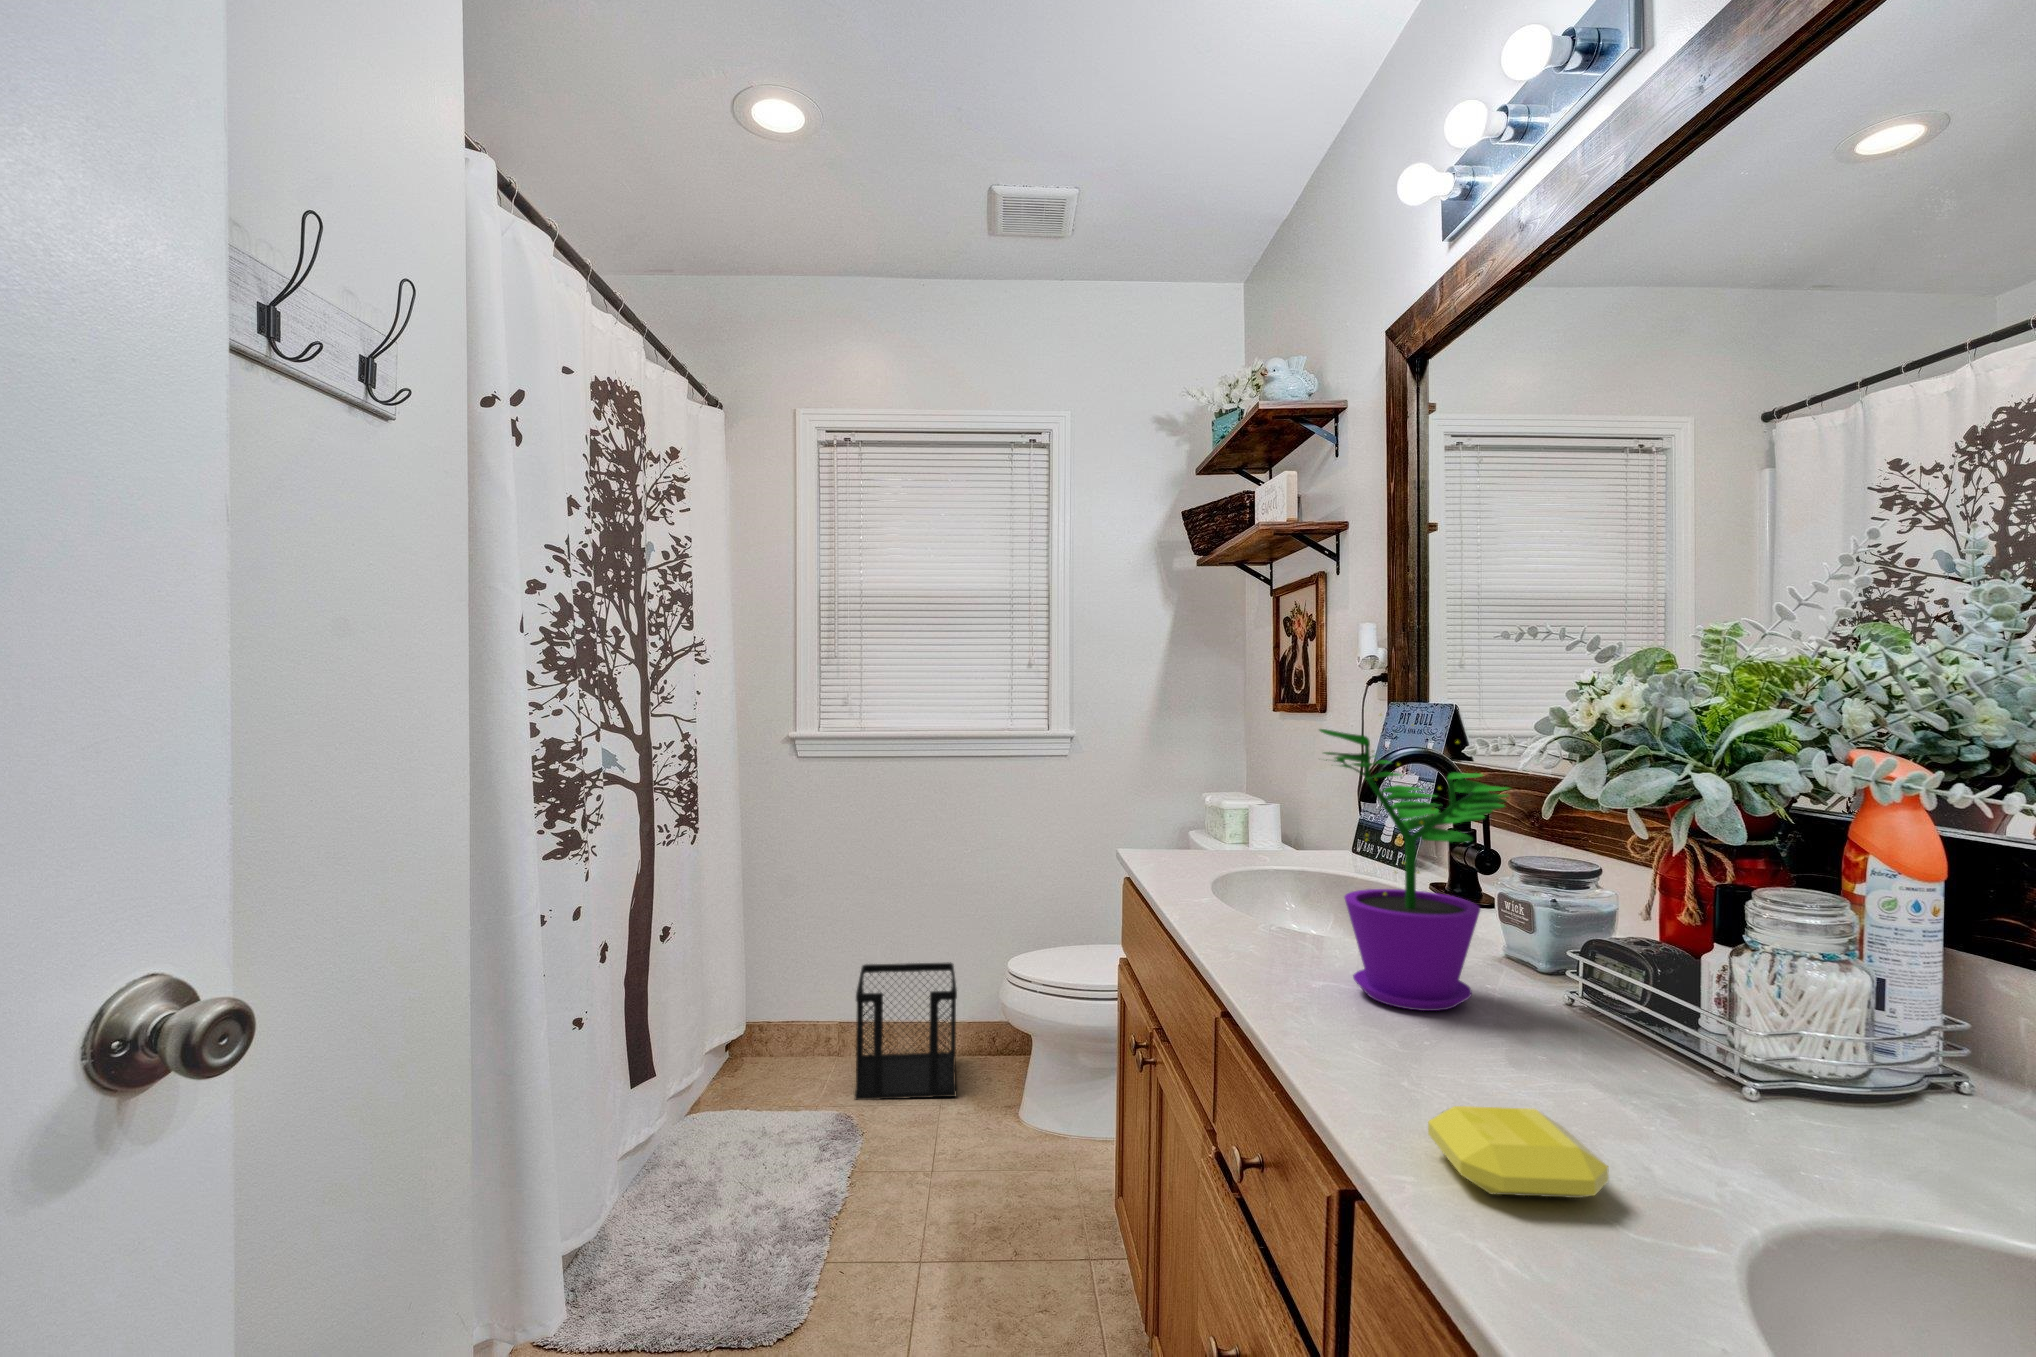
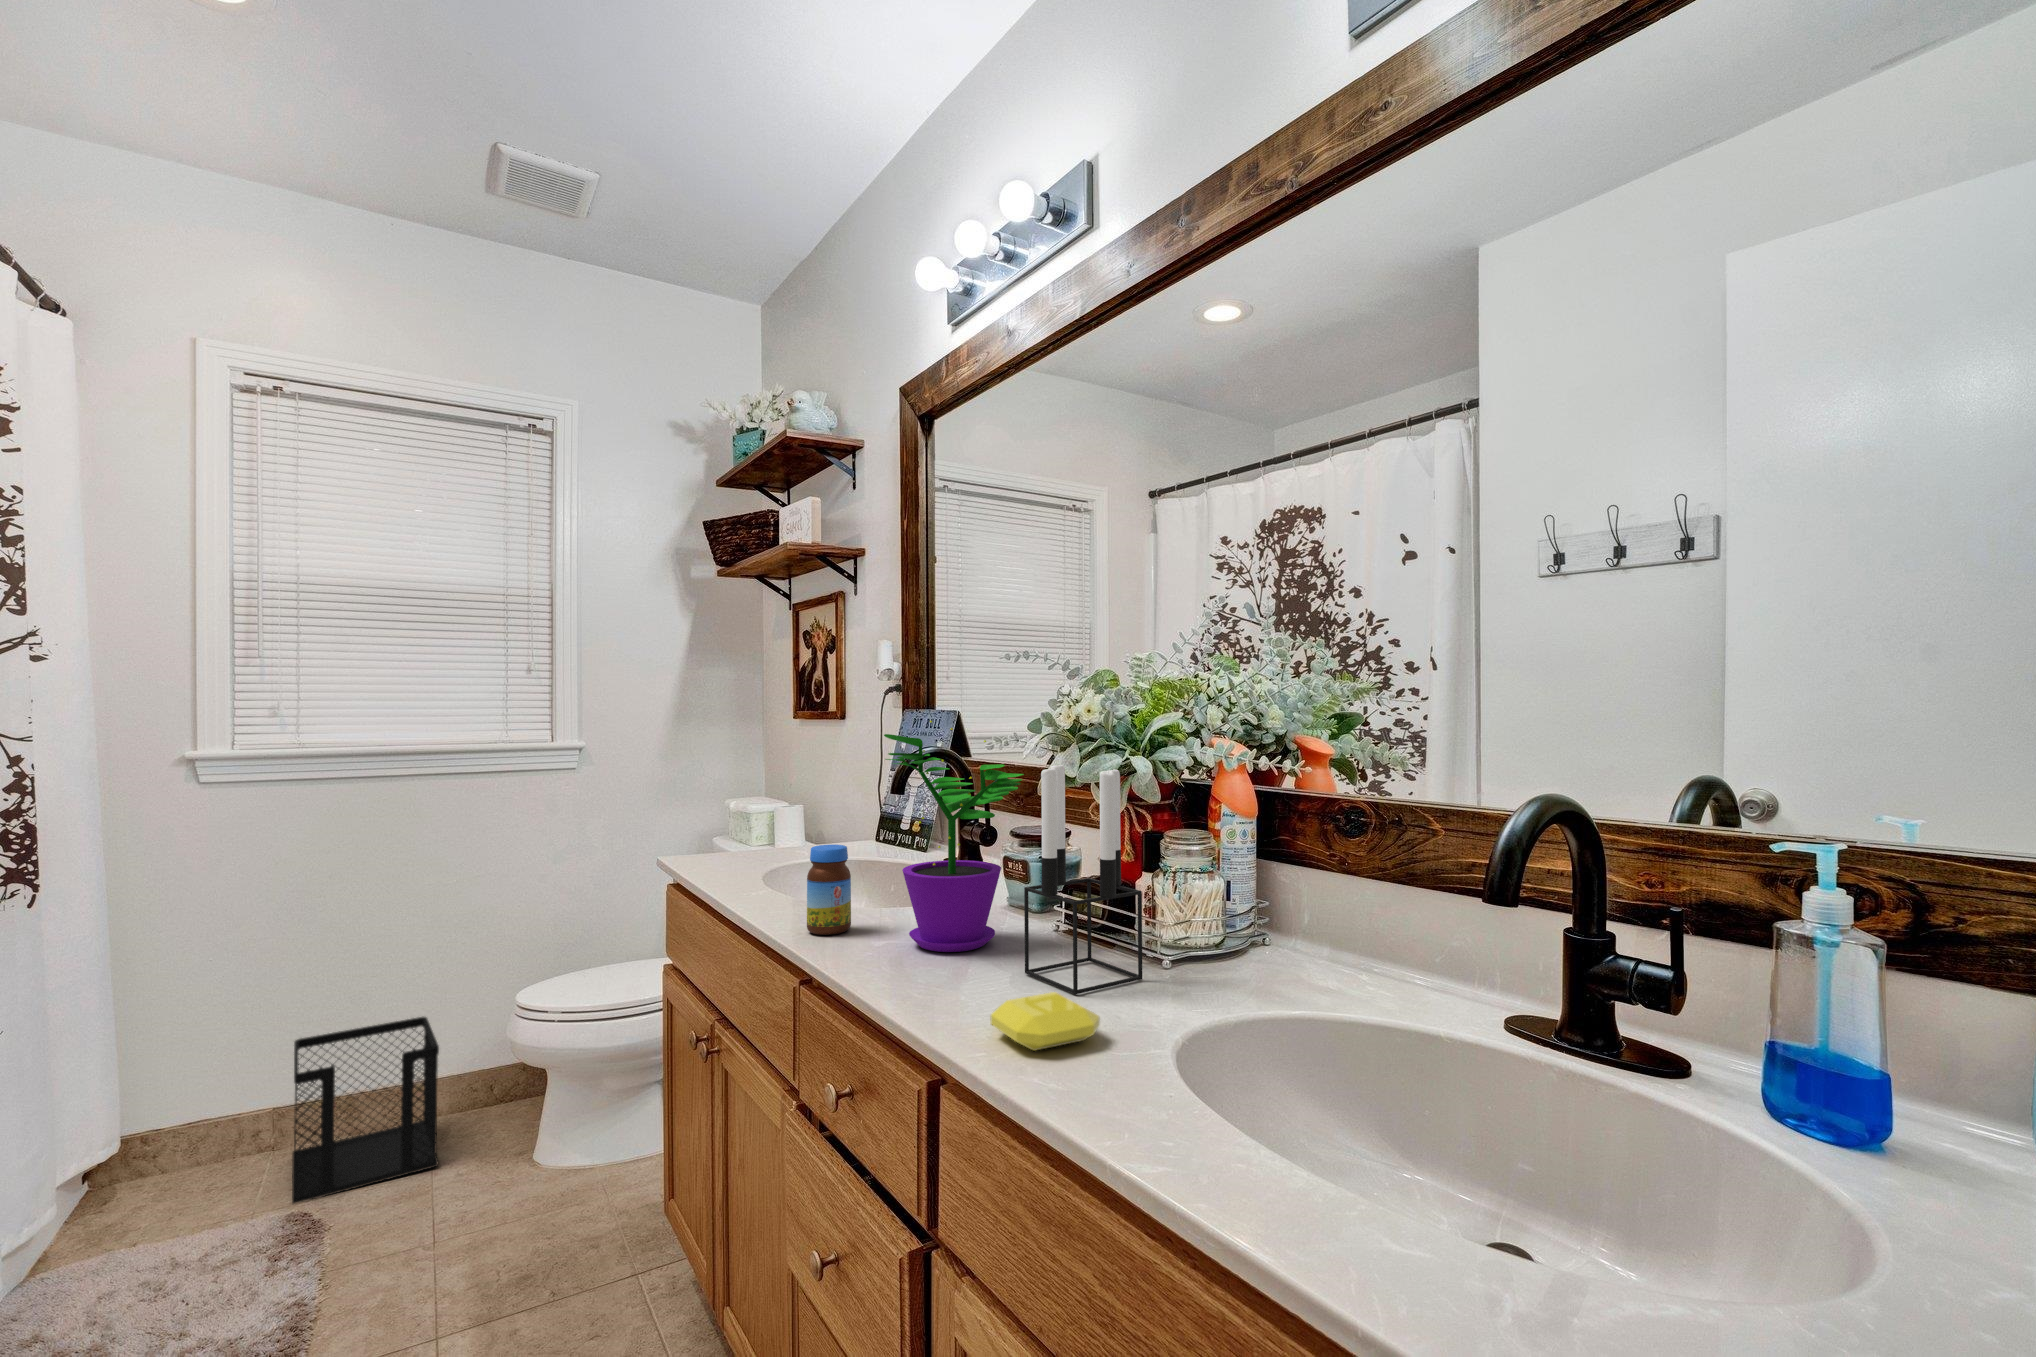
candle holder: none [1504,773,1705,1113] -> present [1024,762,1143,995]
jar: none [1237,854,1288,959] -> present [807,845,851,935]

